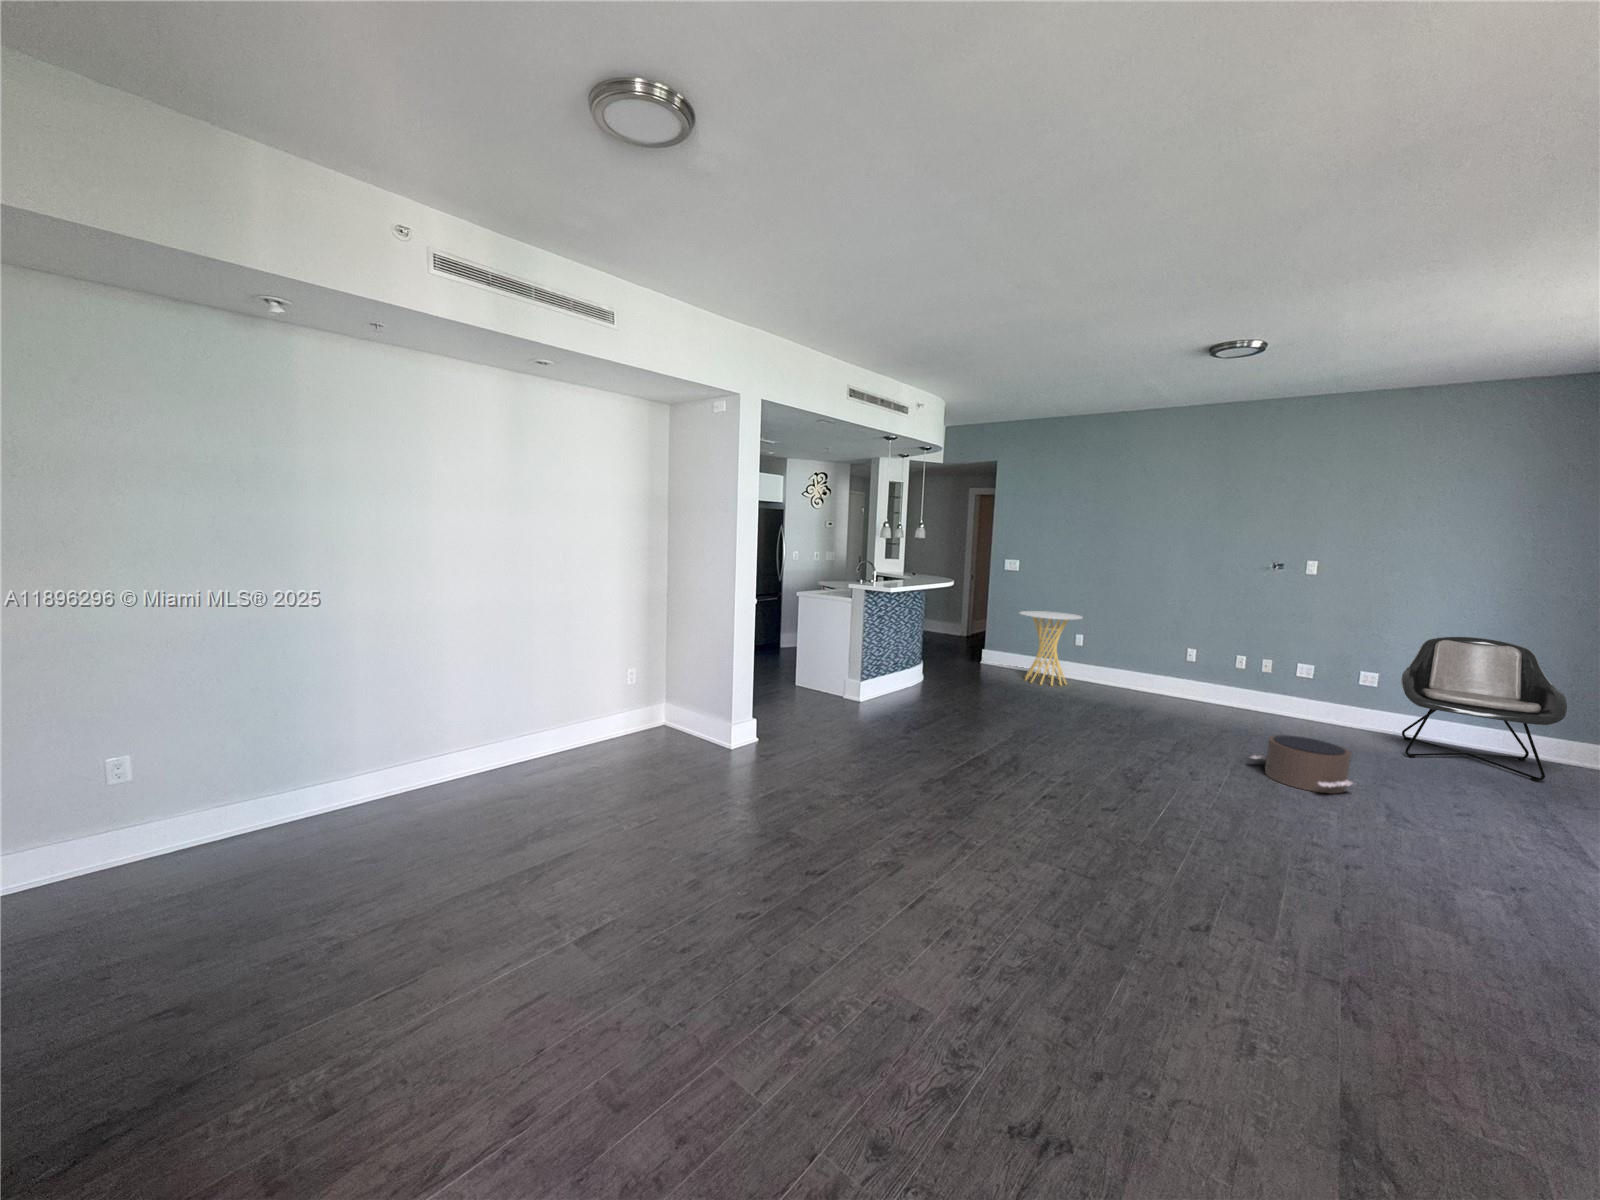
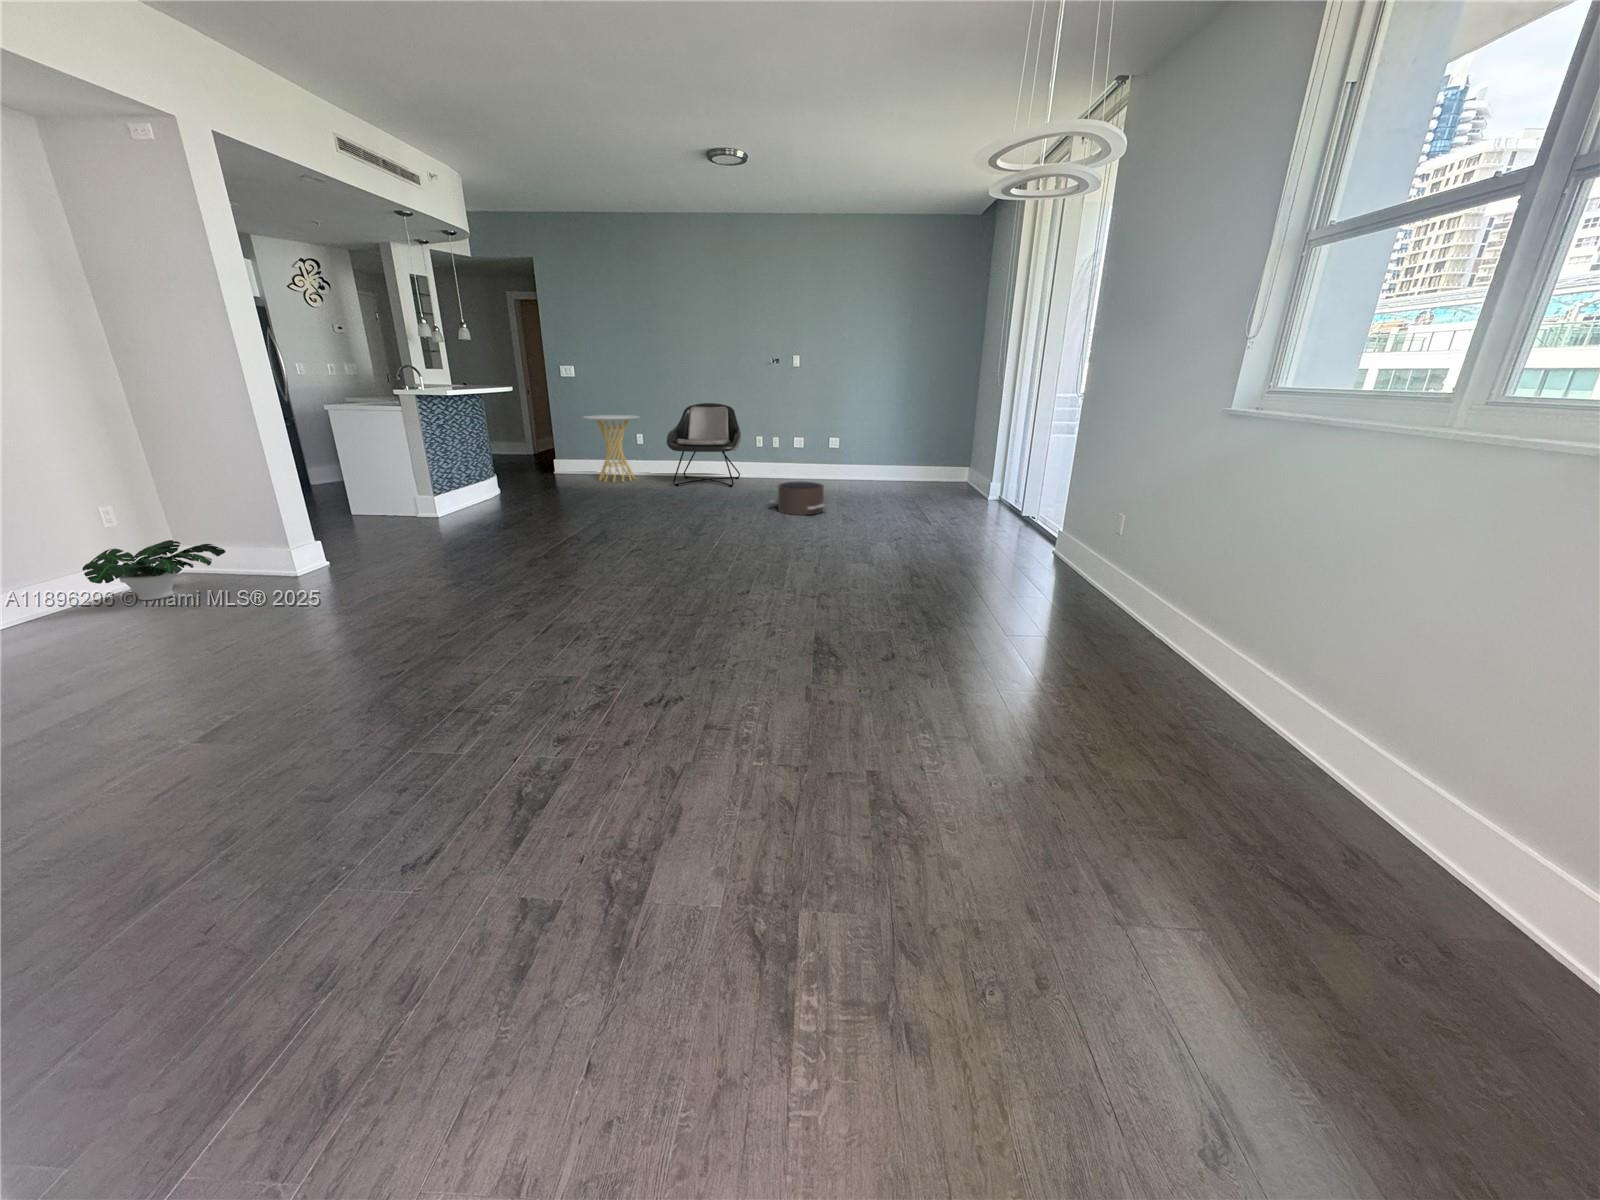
lounge chair: present [1401,637,1567,781] -> present [667,403,741,487]
potted plant: none [602,700,690,749] -> present [82,540,226,600]

